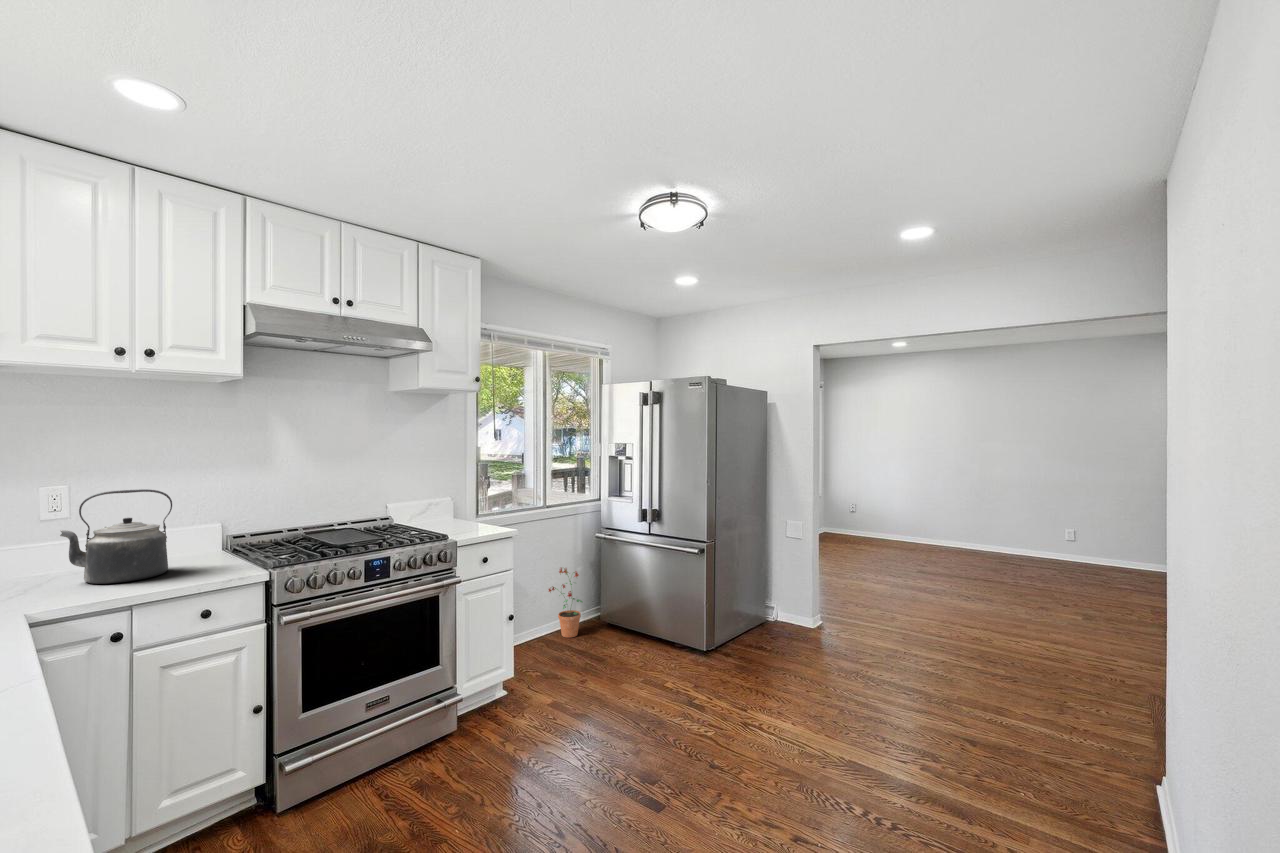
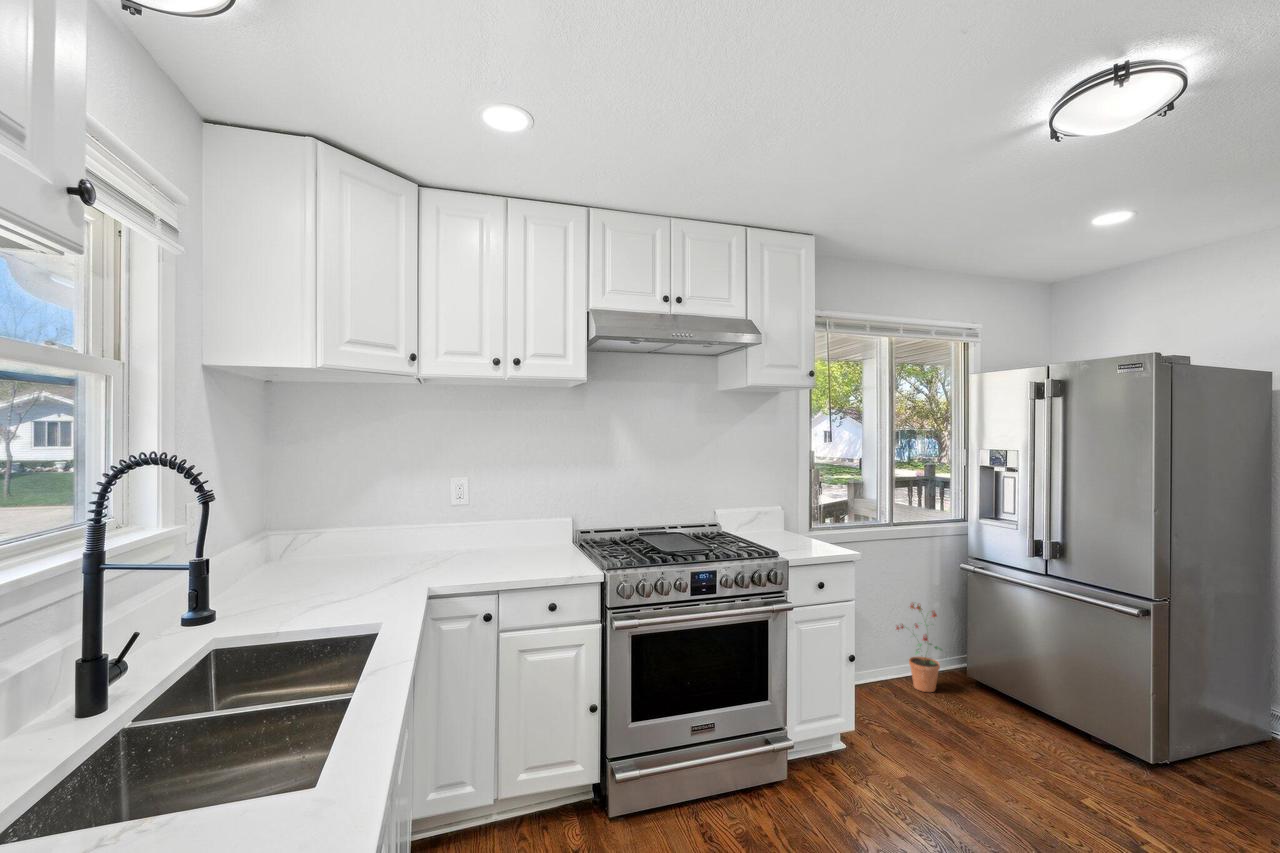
kettle: present [60,489,172,584] -> none [457,484,532,566]

